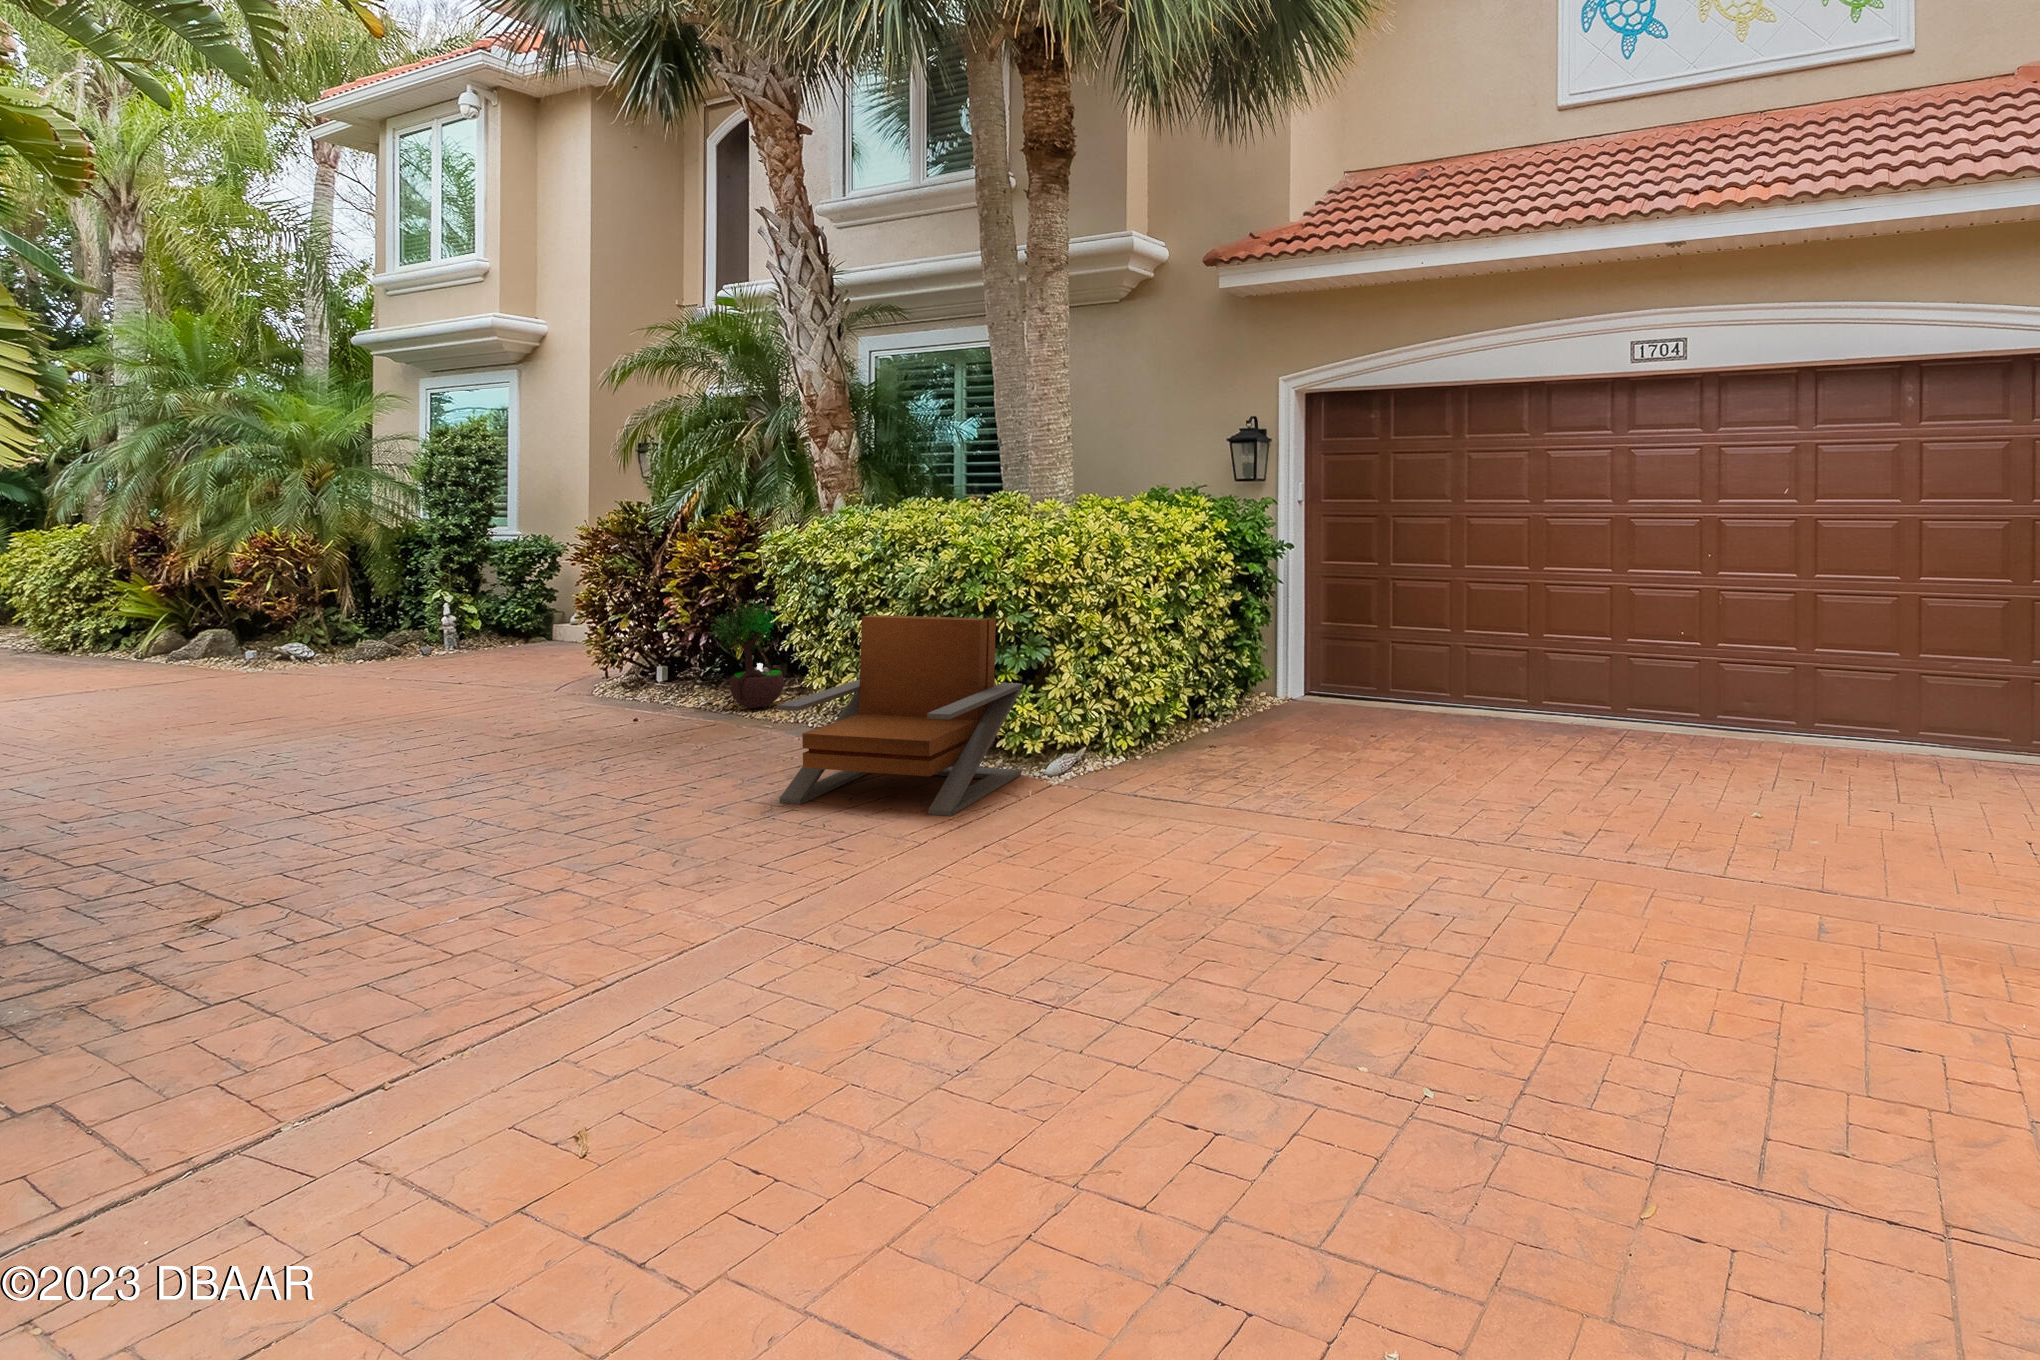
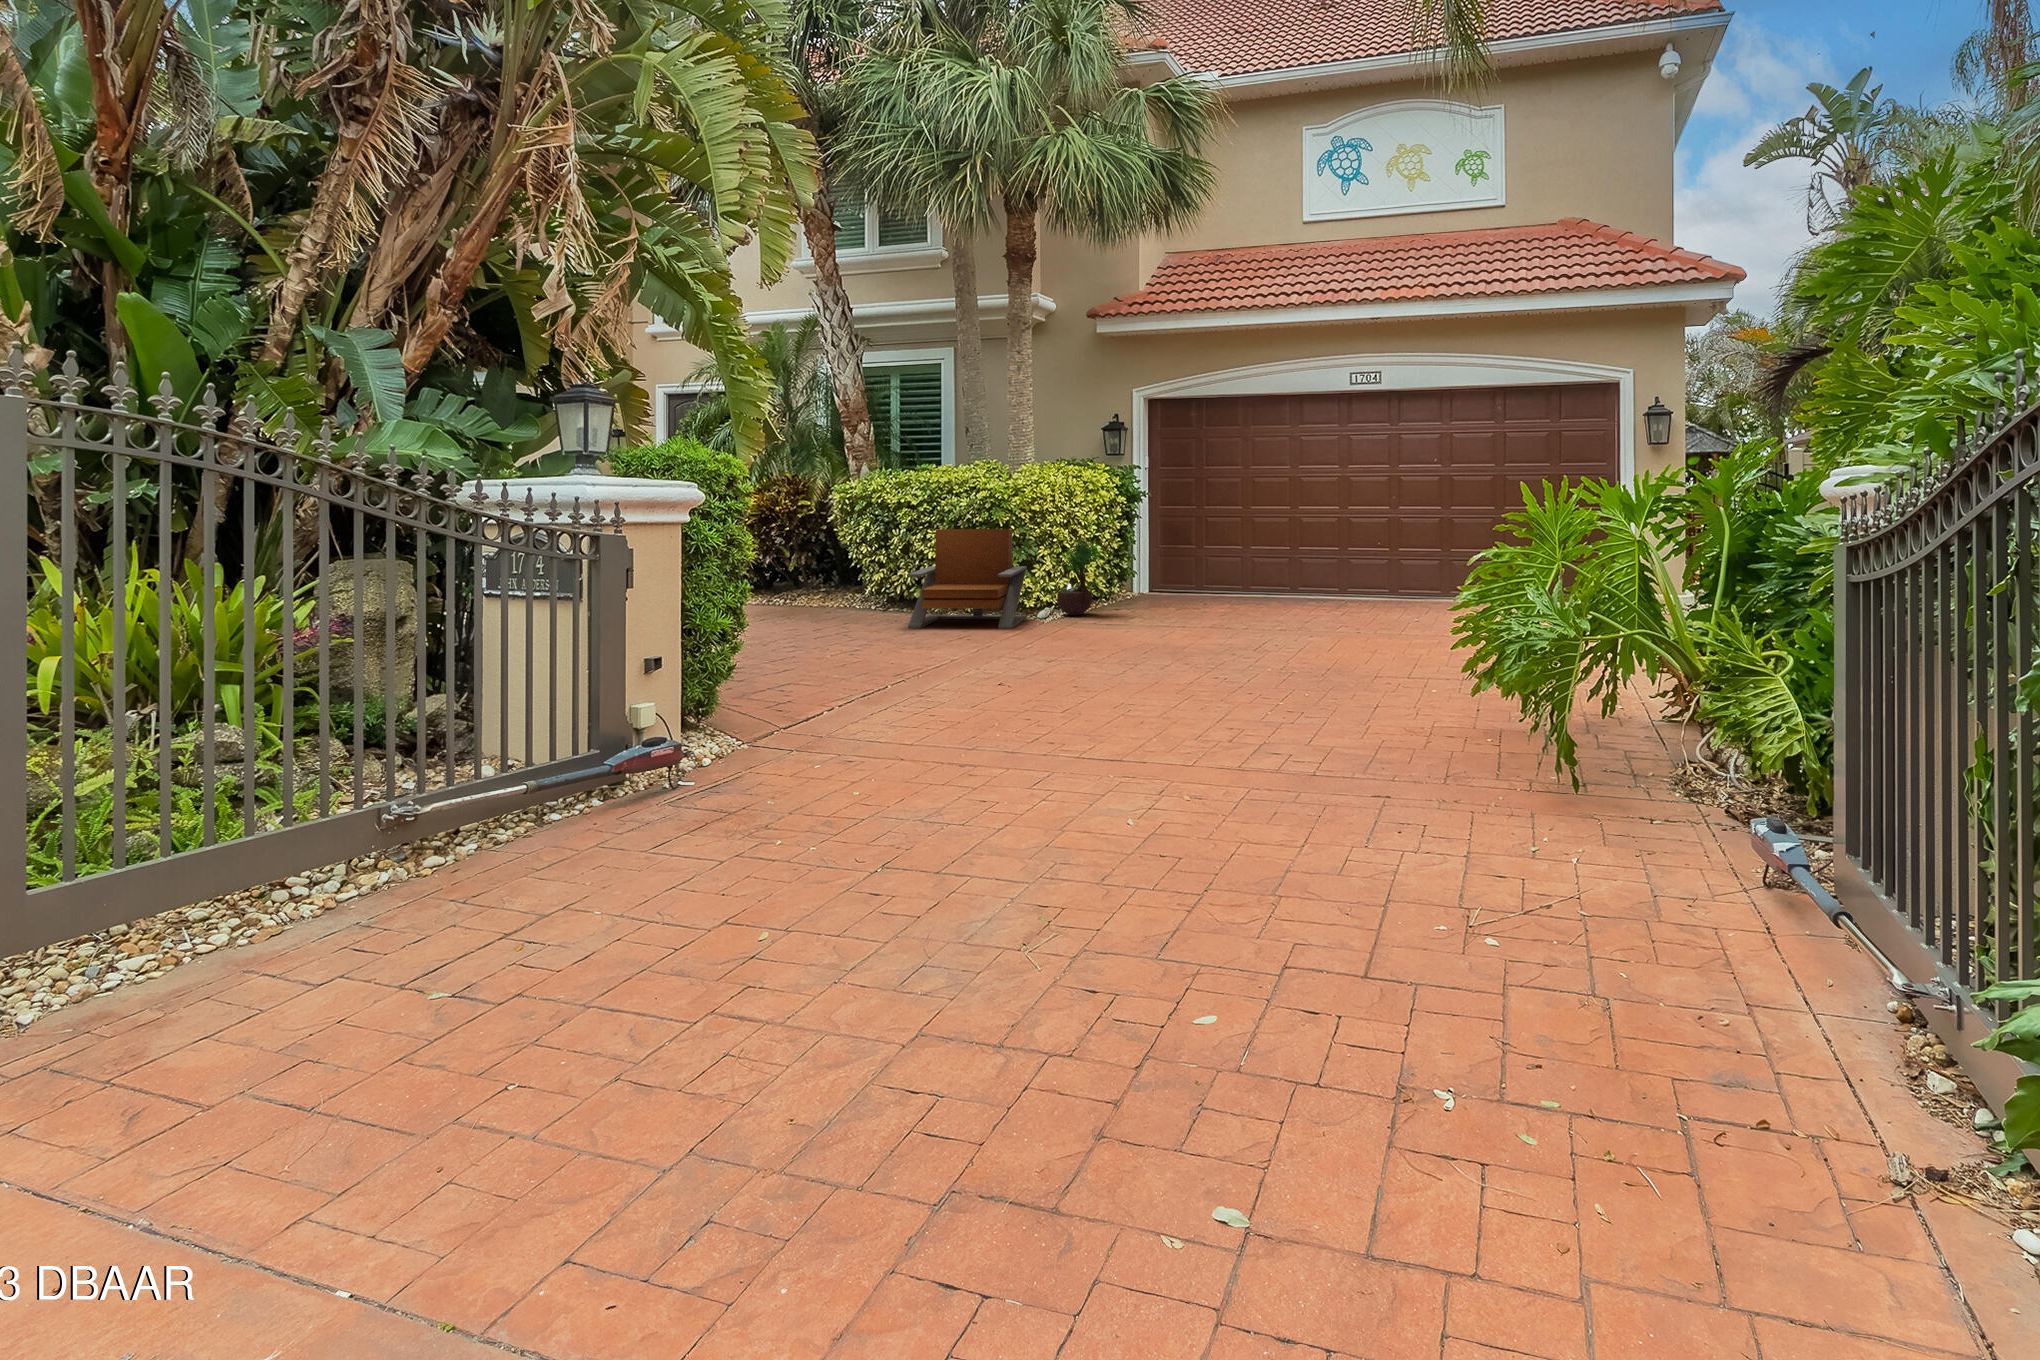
potted tree: present [708,601,784,708] -> present [1057,539,1099,615]

